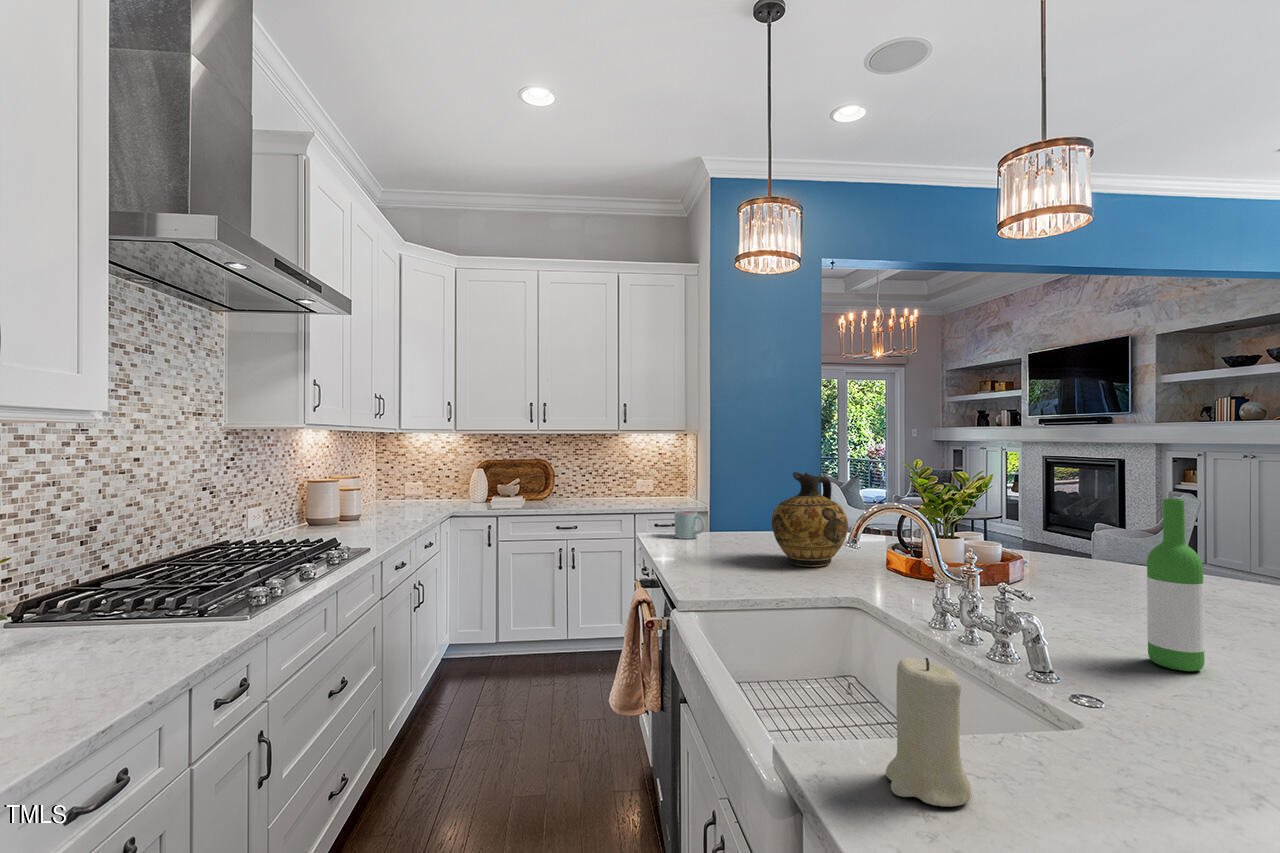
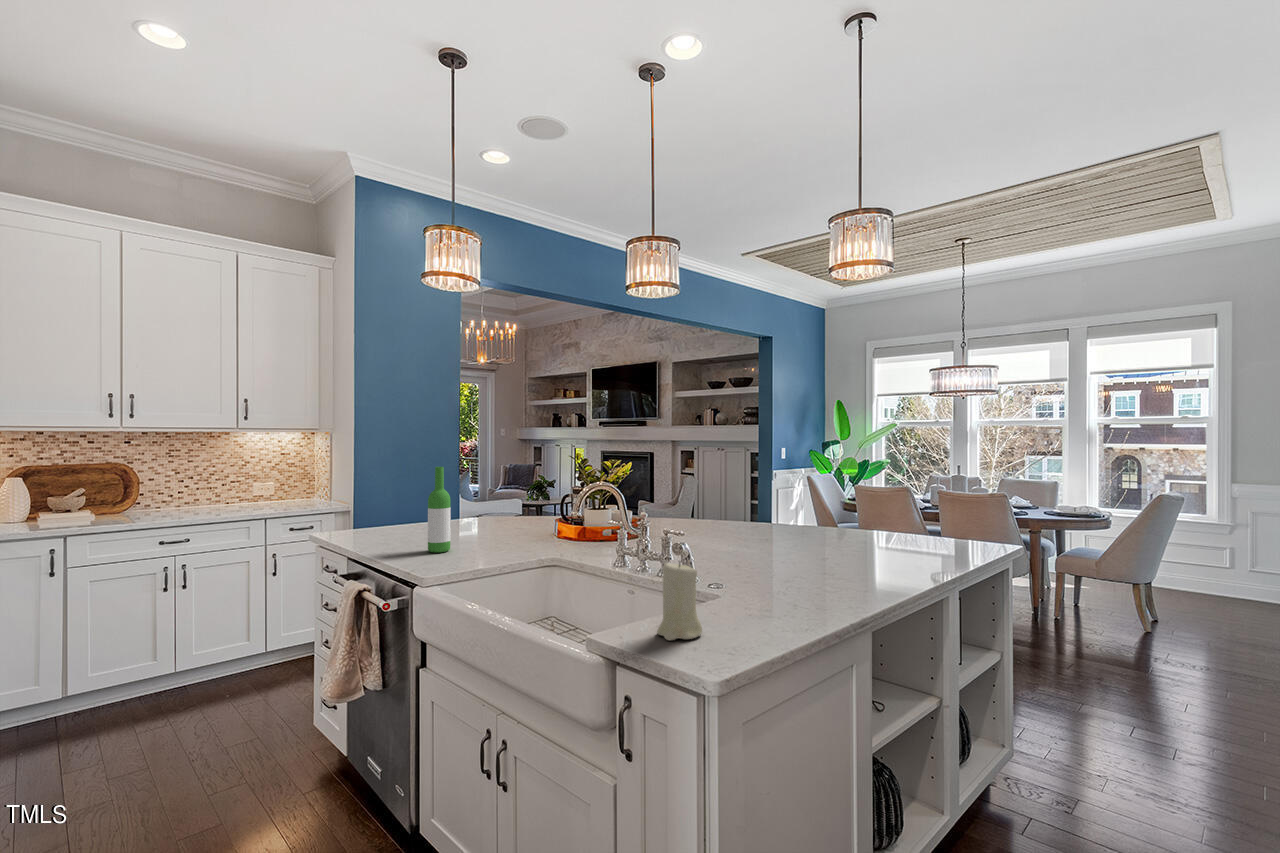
ceramic jug: present [771,472,848,567] -> none [466,464,529,541]
wine bottle: present [1147,498,1205,671] -> present [428,467,451,553]
mug: present [675,511,705,539] -> none [353,507,387,534]

